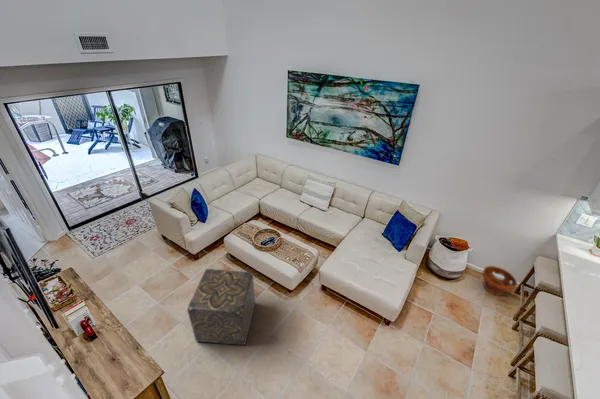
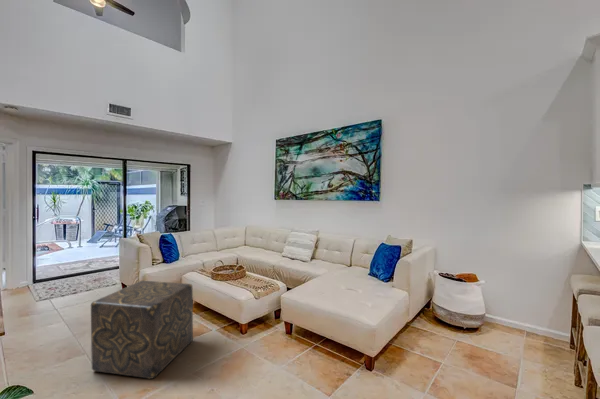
planter: present [483,265,517,296] -> none [508,308,563,350]

